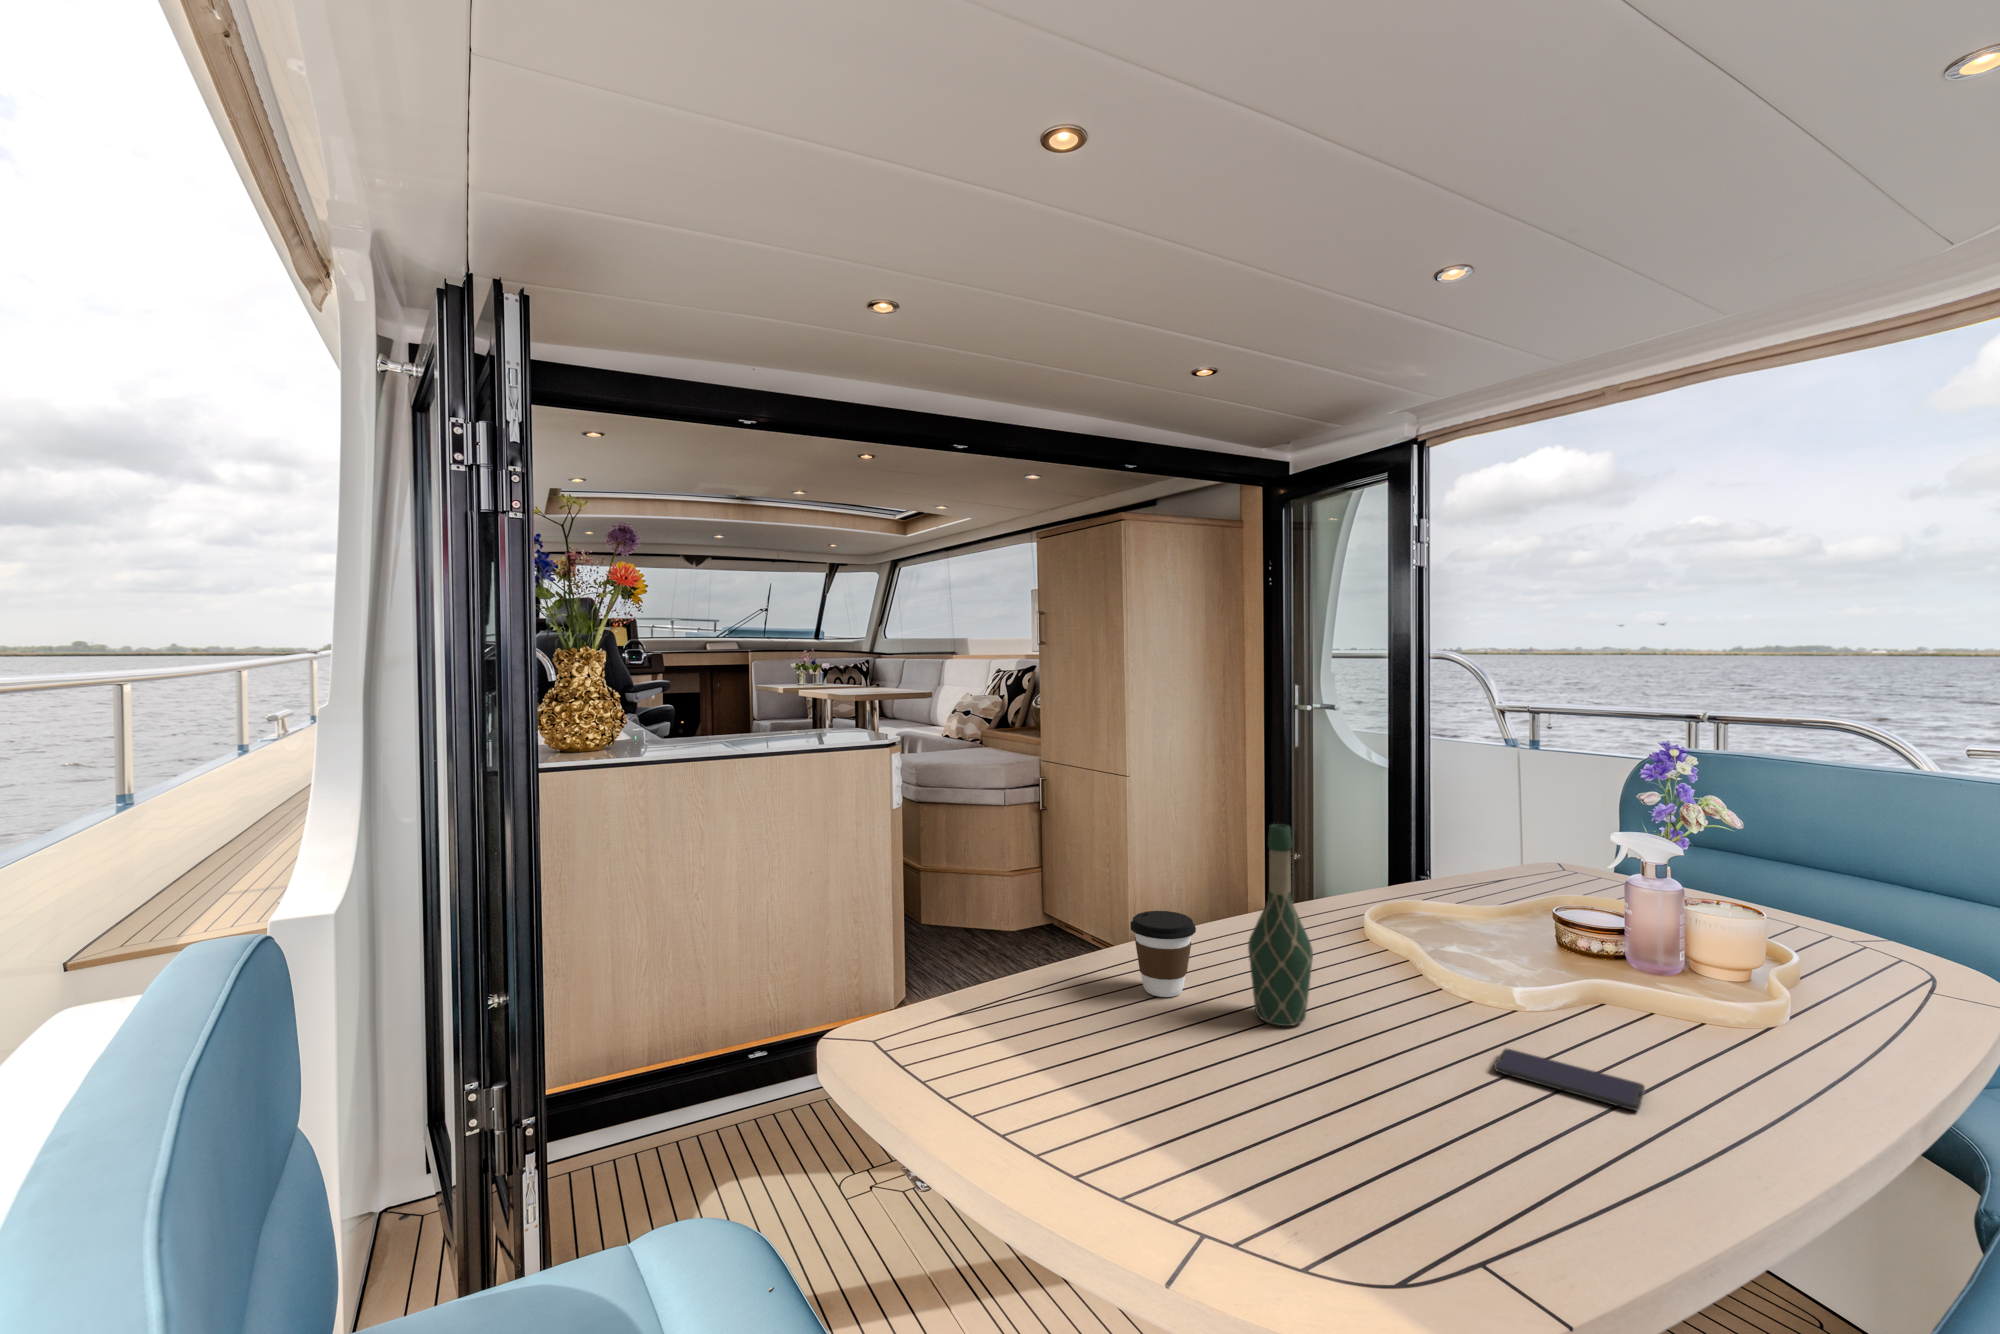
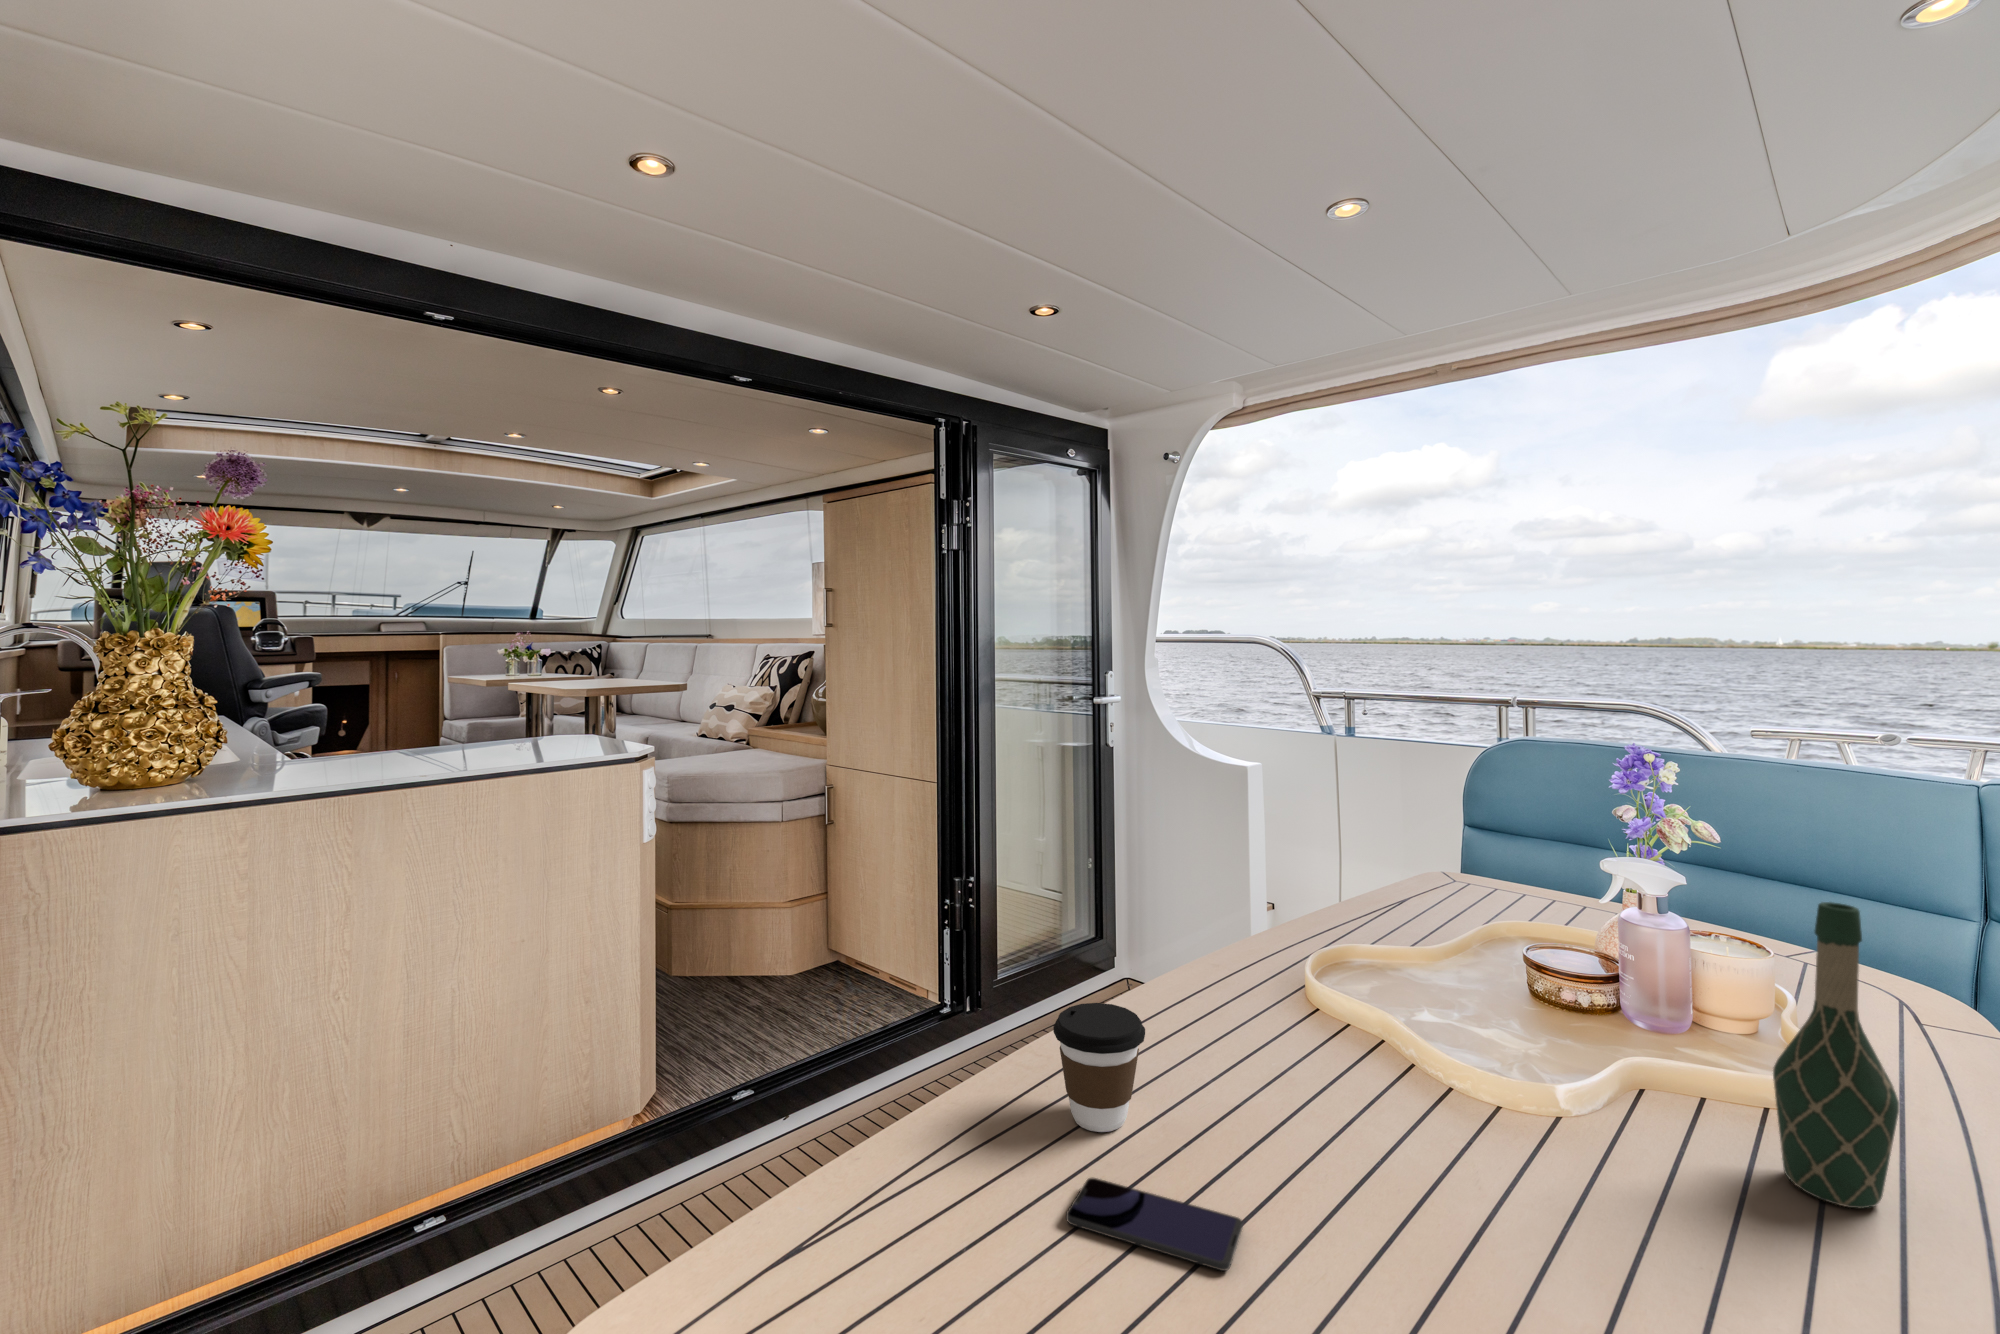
wine bottle: present [1248,824,1313,1026] -> present [1773,902,1899,1208]
smartphone: present [1494,1049,1645,1110] -> present [1066,1178,1243,1271]

